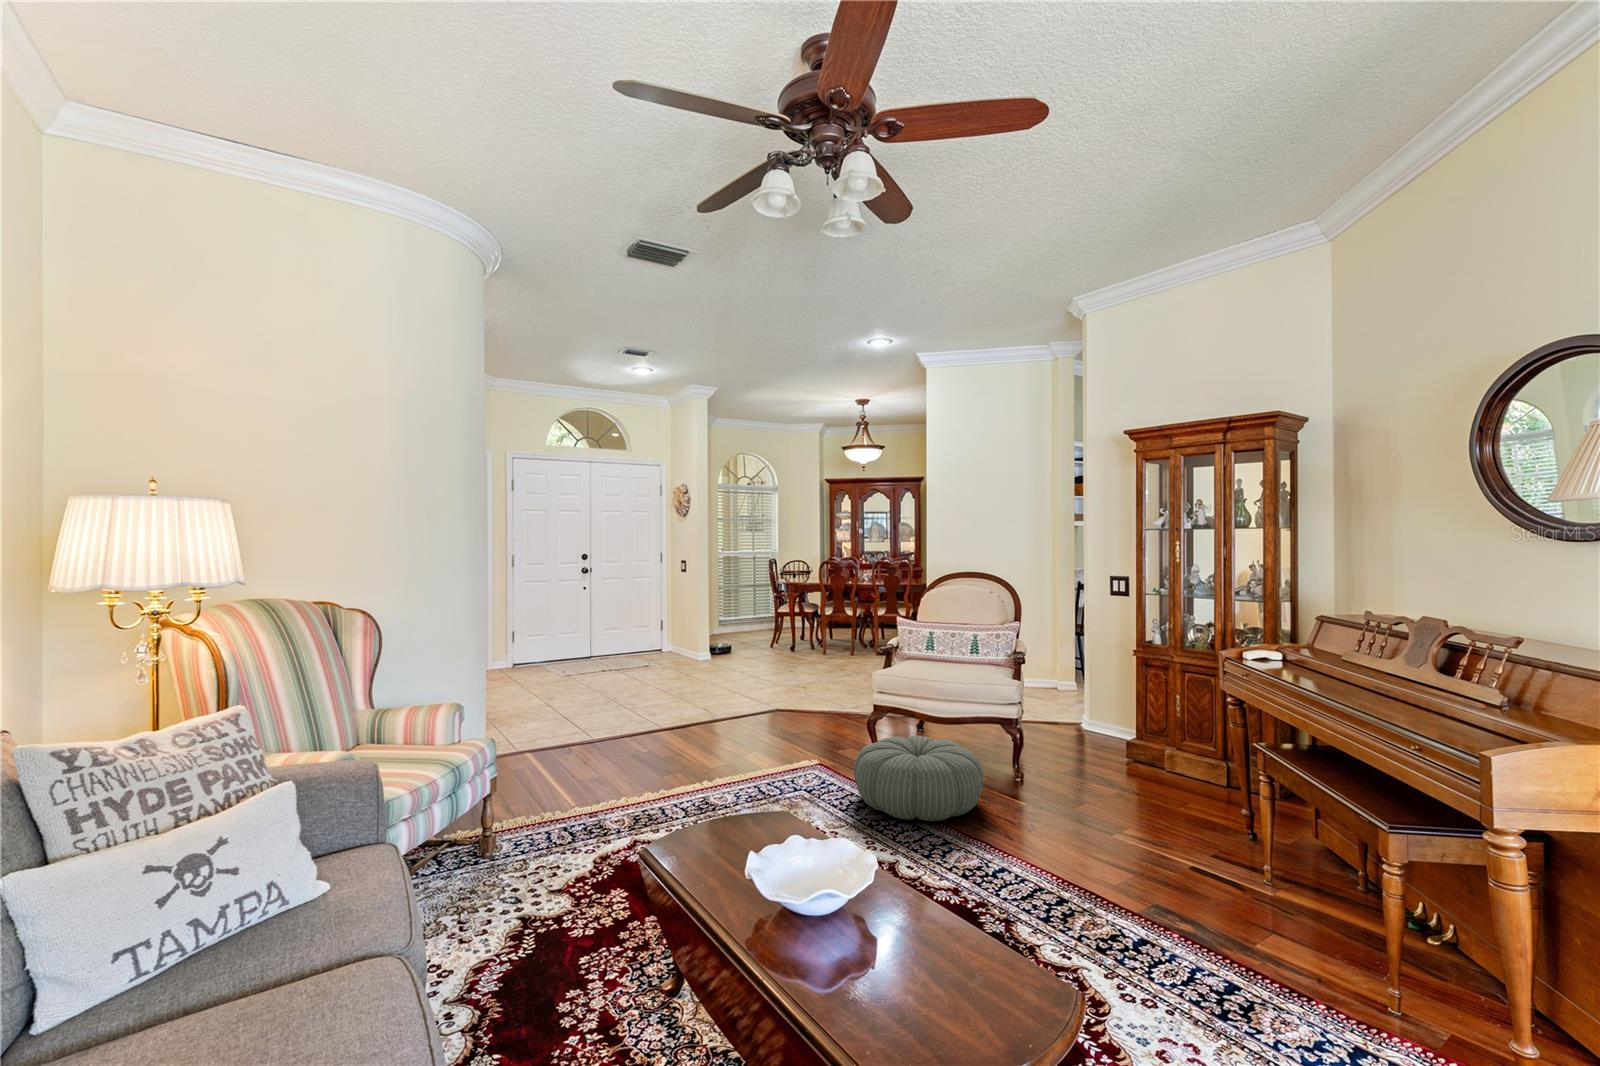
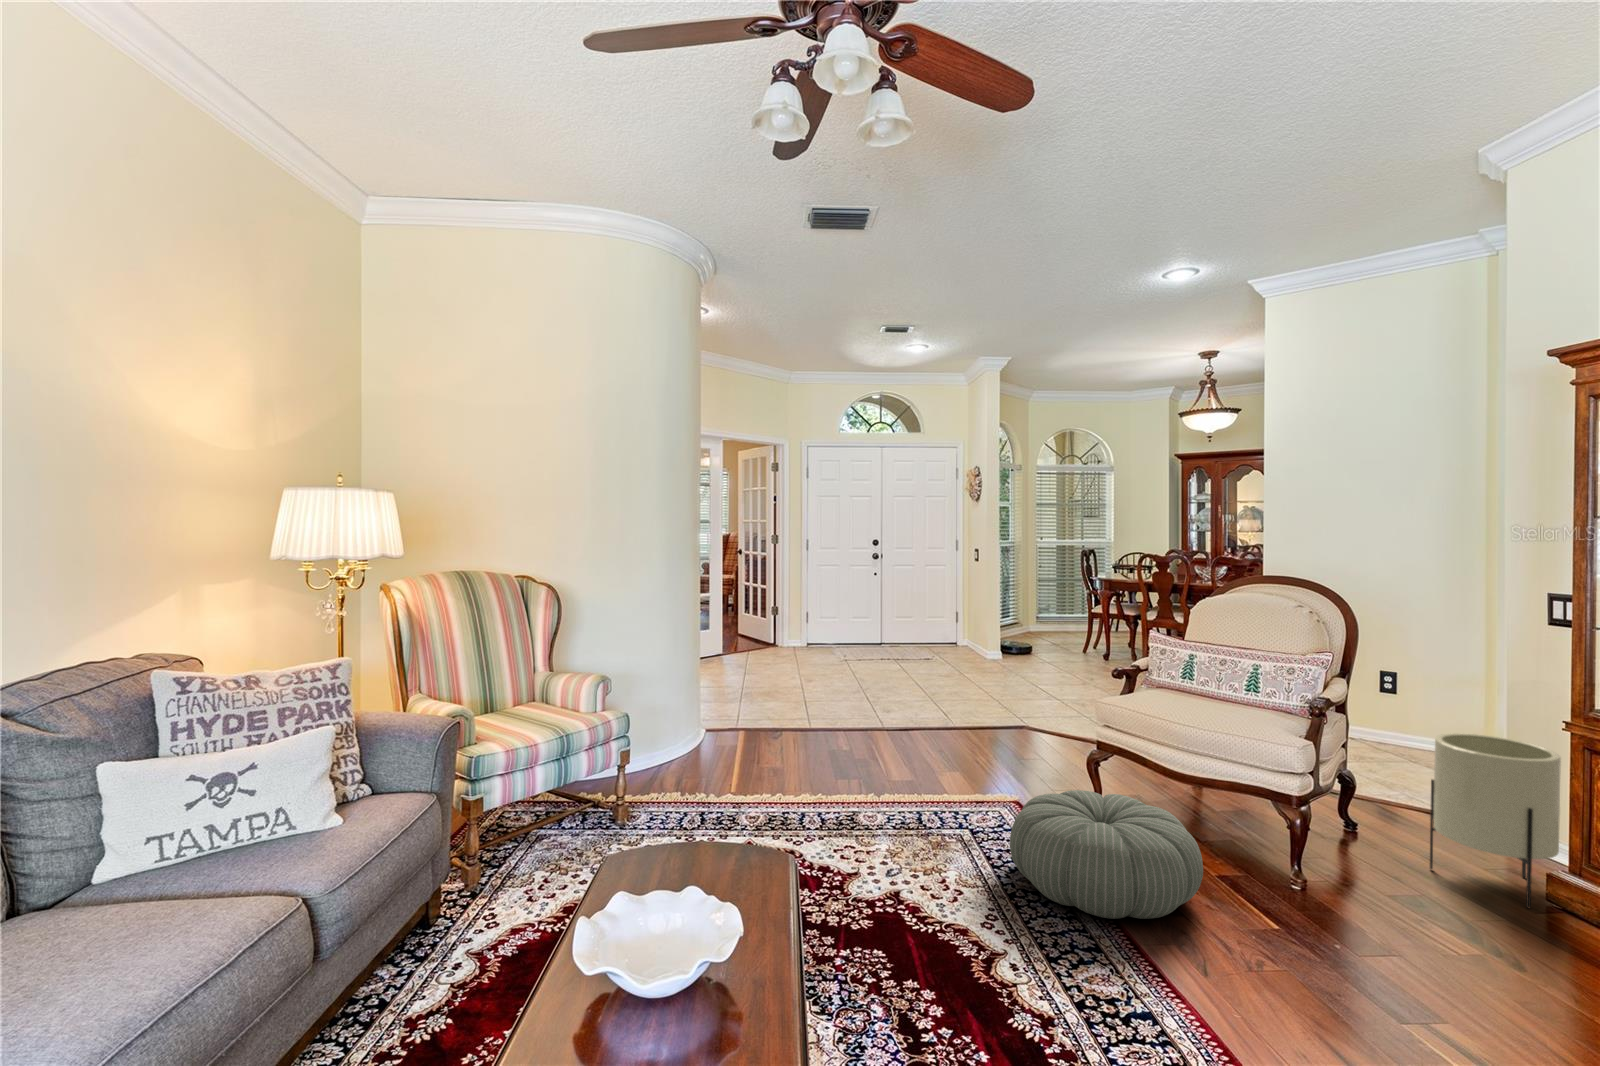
planter: none [1068,666,1129,763] -> present [1430,733,1561,908]

